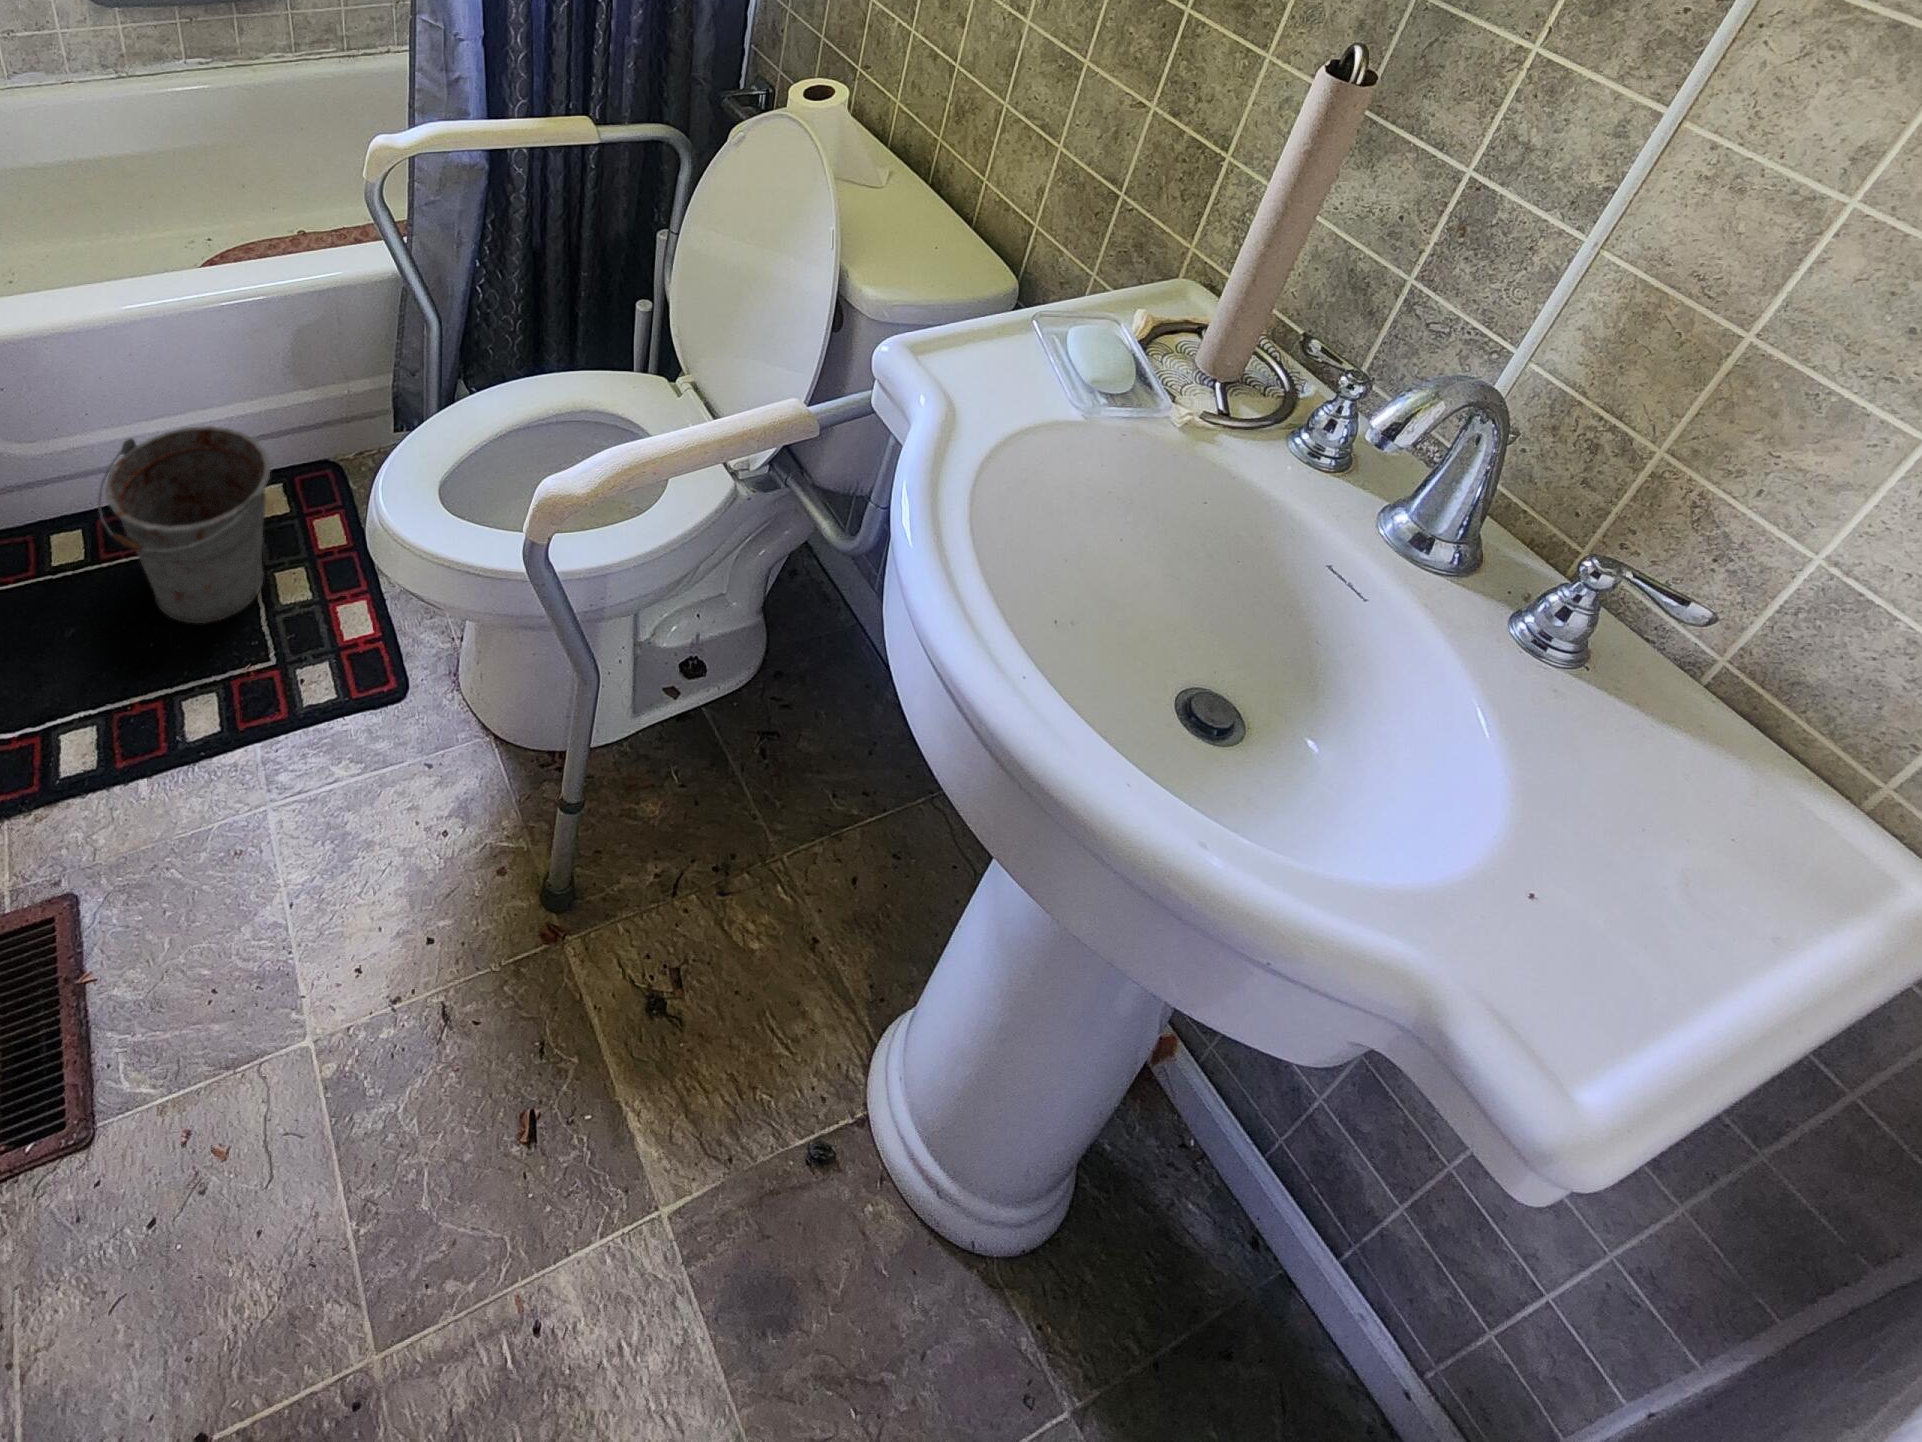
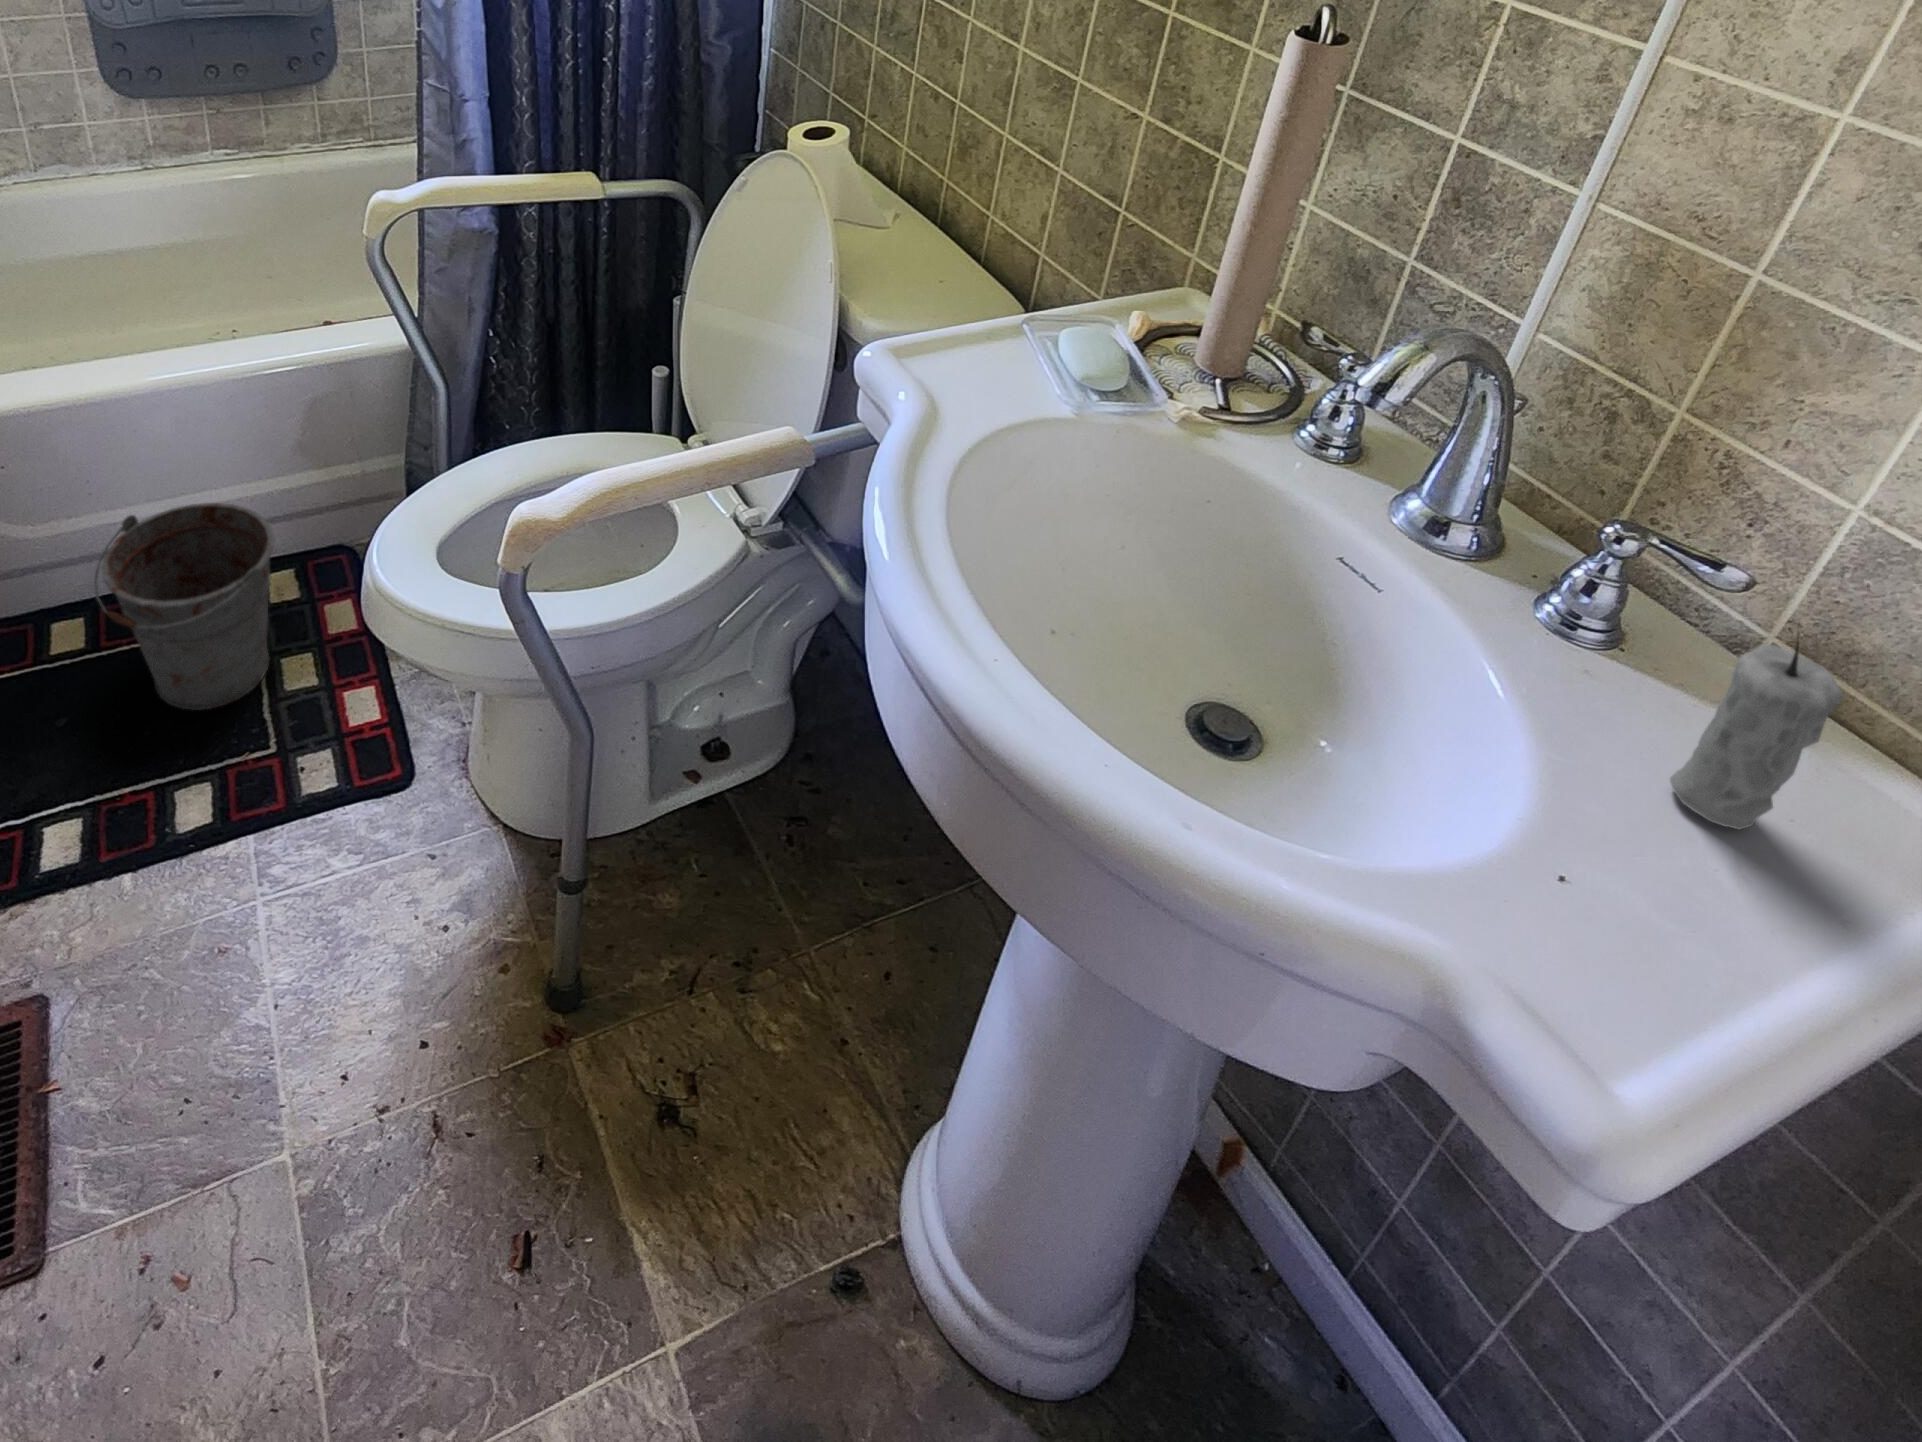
candle: none [1628,680,1799,849] -> present [1670,638,1843,829]

